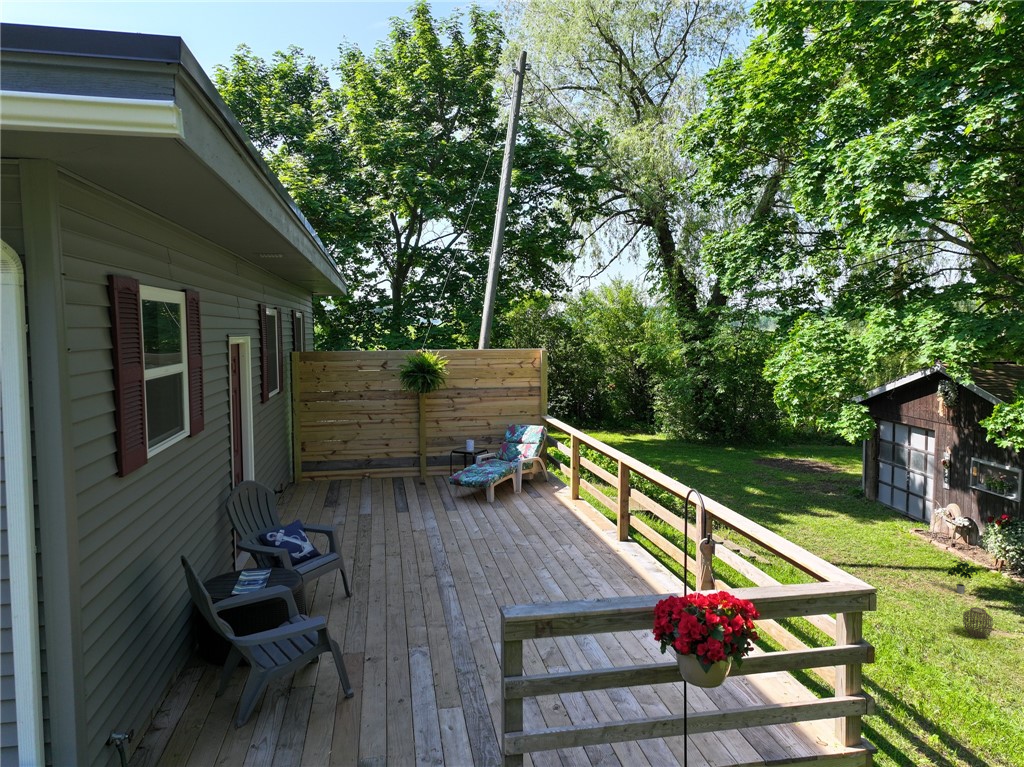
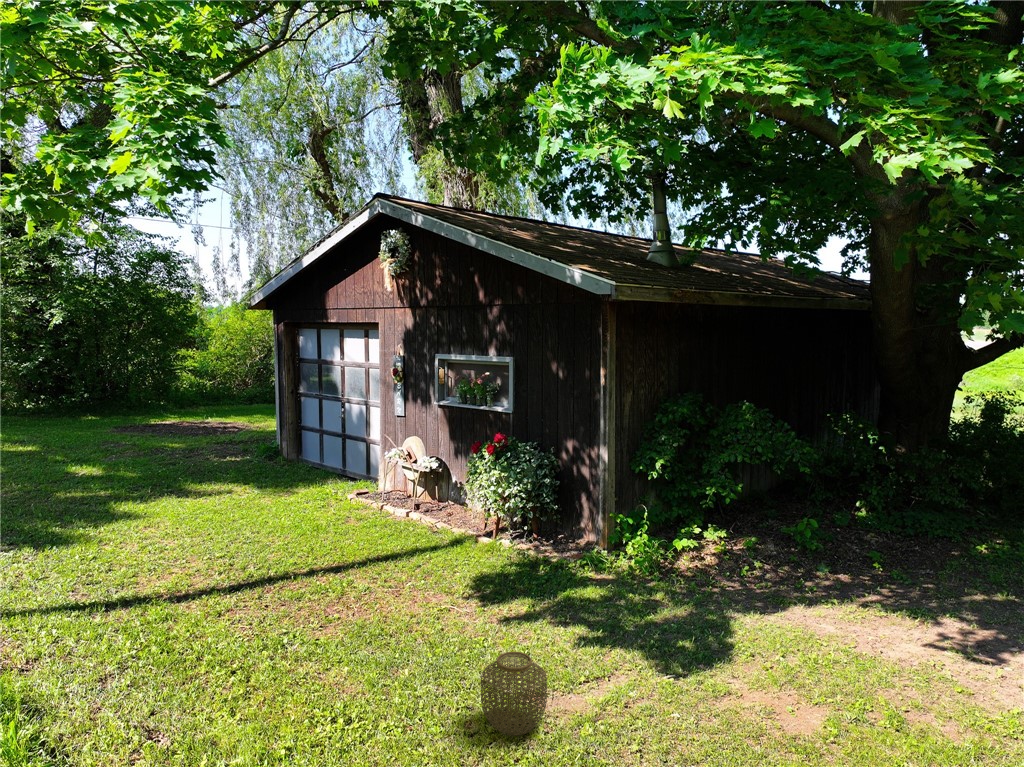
potted plant: present [946,560,978,594] -> none [419,533,477,604]

